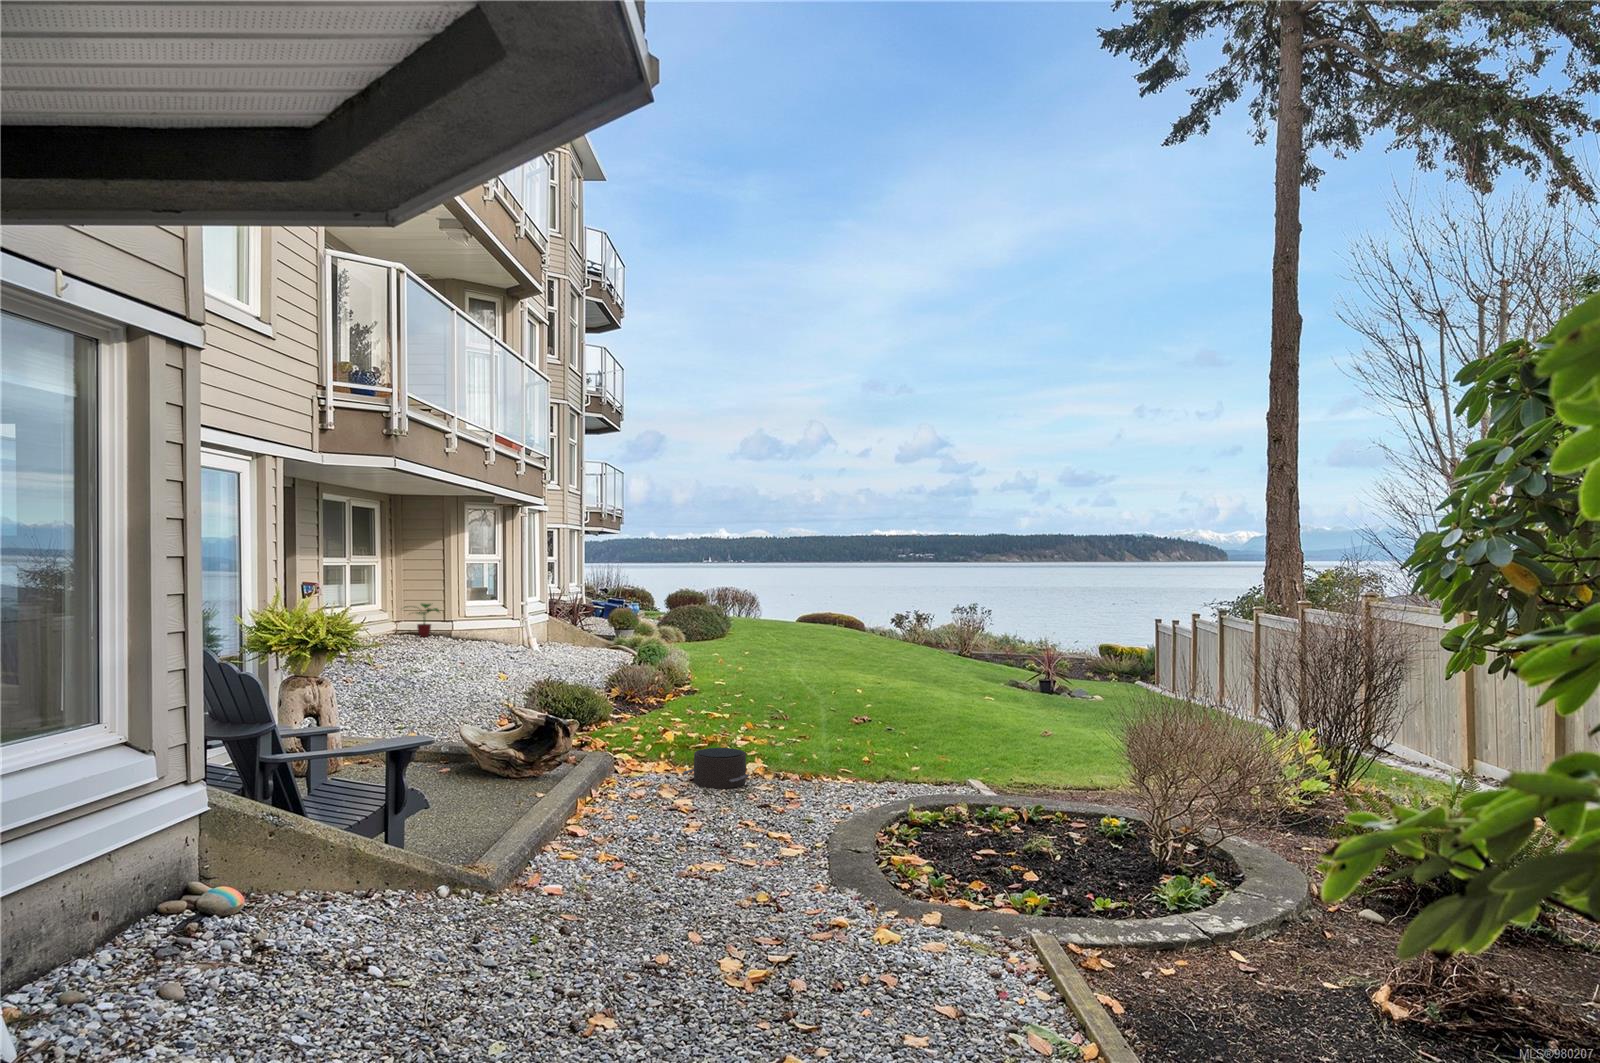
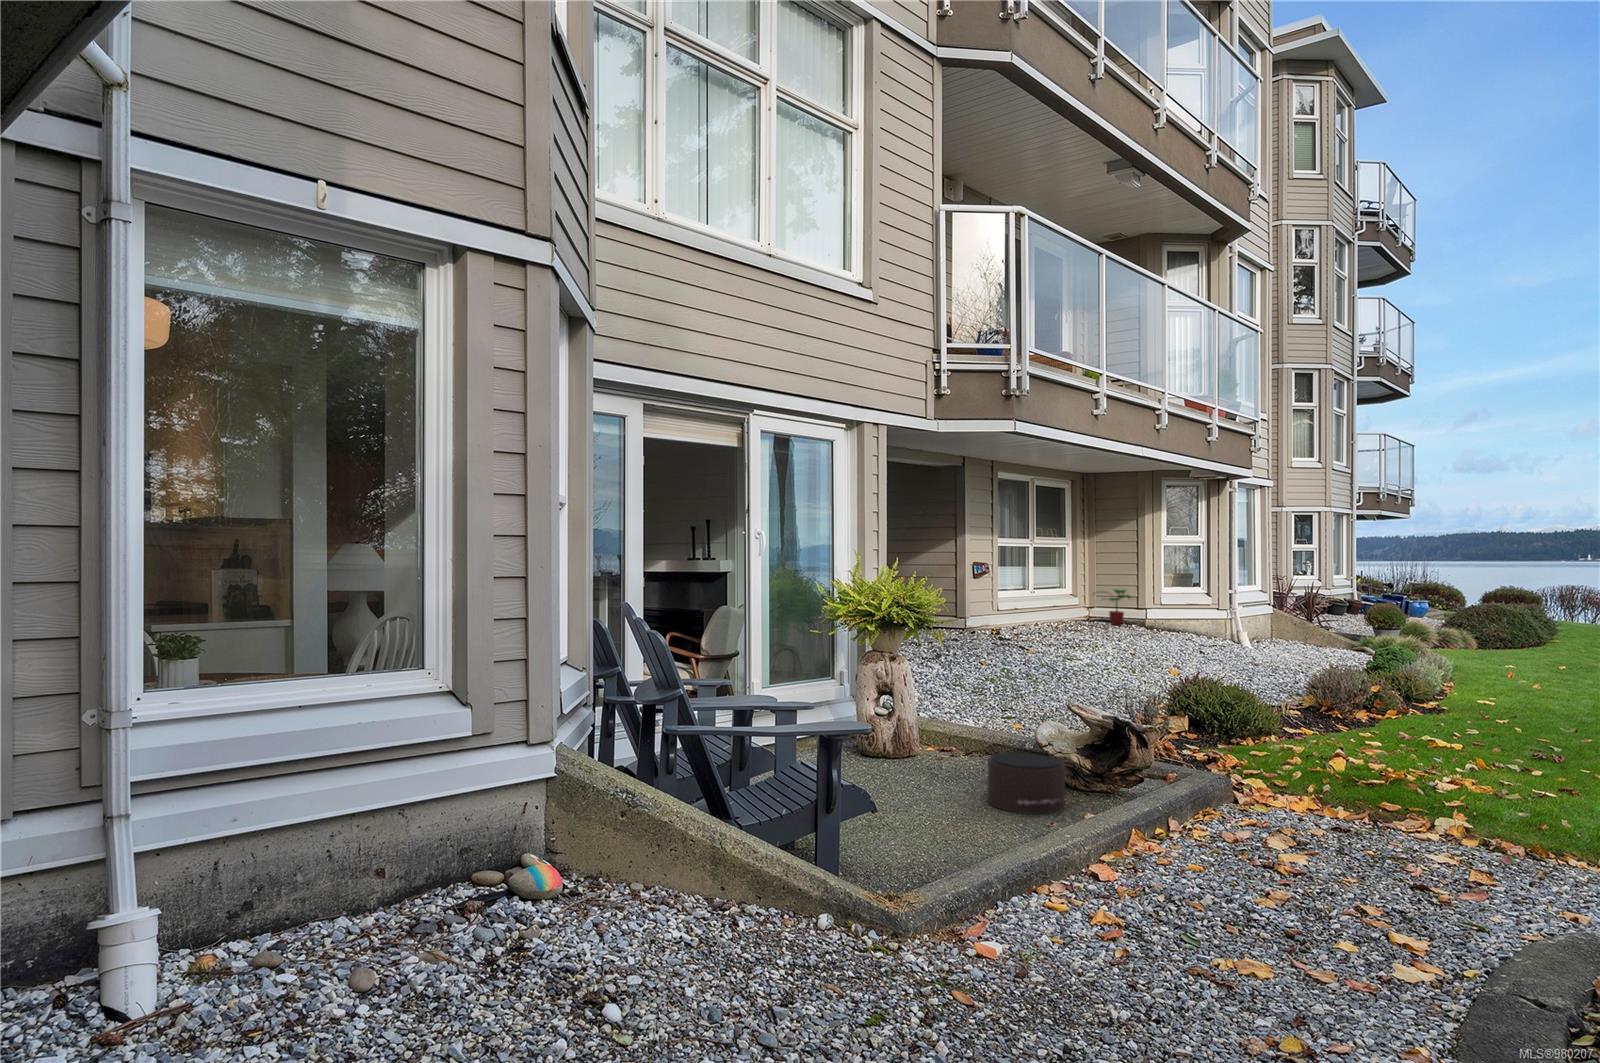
pouf: present [683,748,751,788] -> present [980,753,1065,814]

